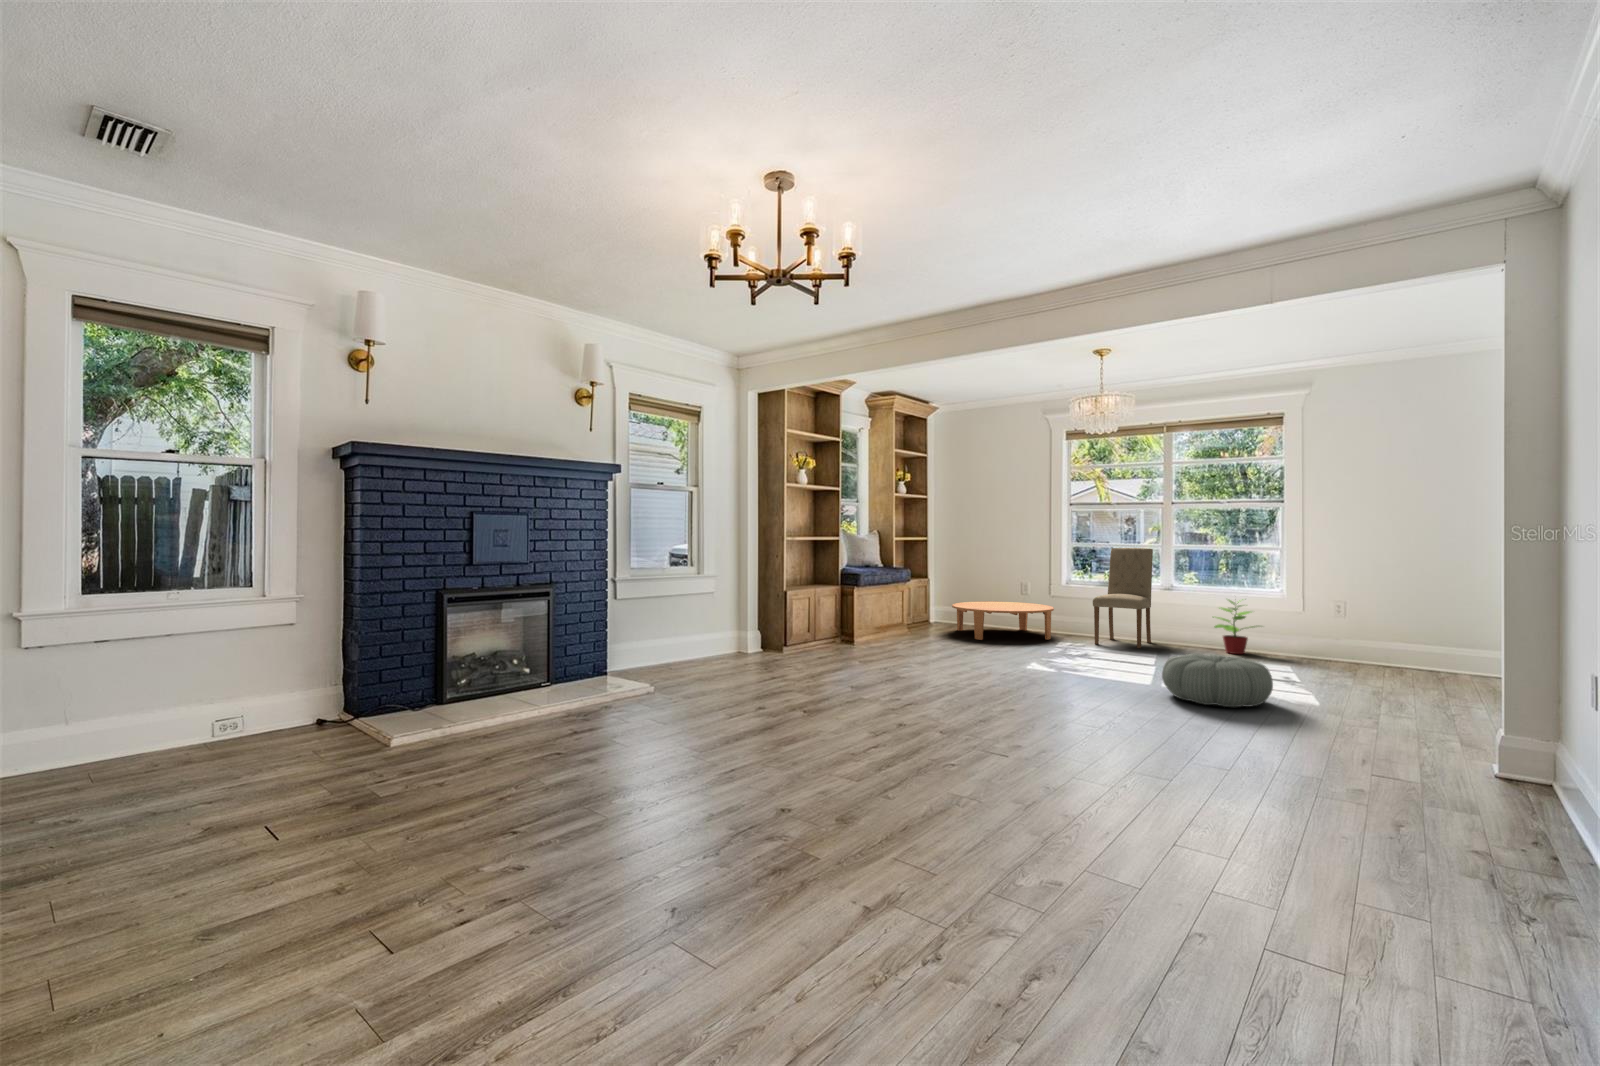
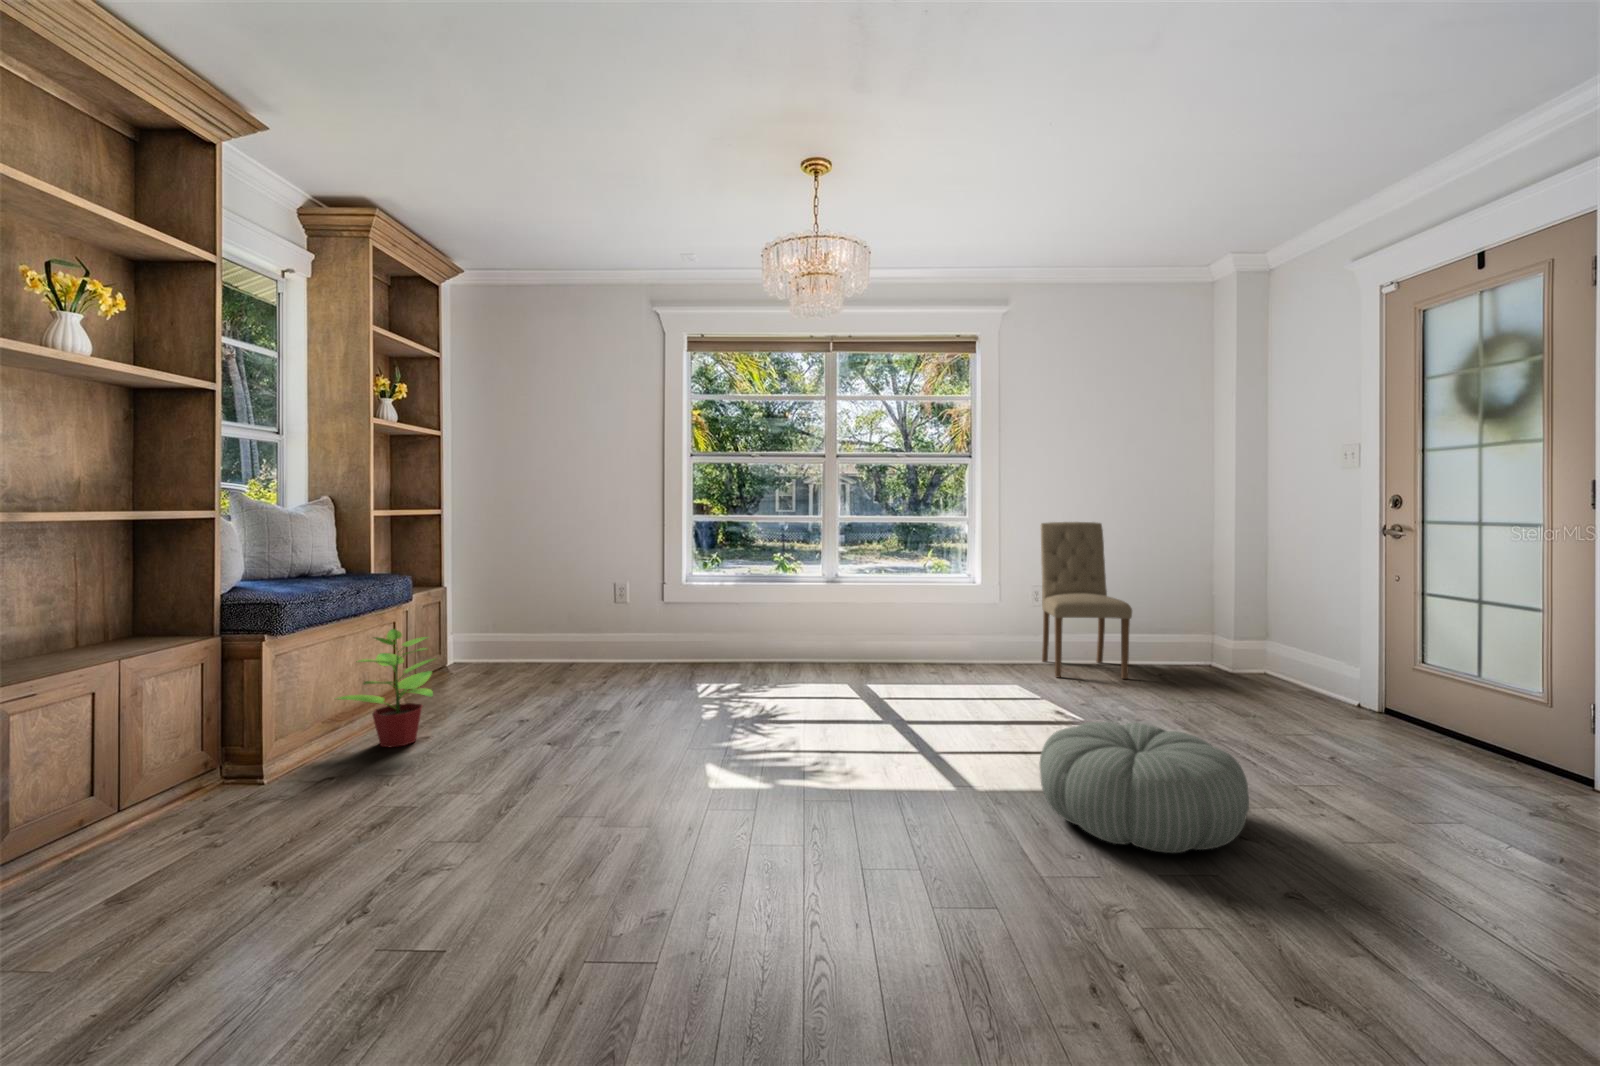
dining chair: present [1093,548,1153,648] -> present [1041,522,1132,679]
potted plant: present [1213,600,1254,654] -> present [337,629,433,747]
coffee table: present [952,602,1054,640] -> none [504,616,684,703]

